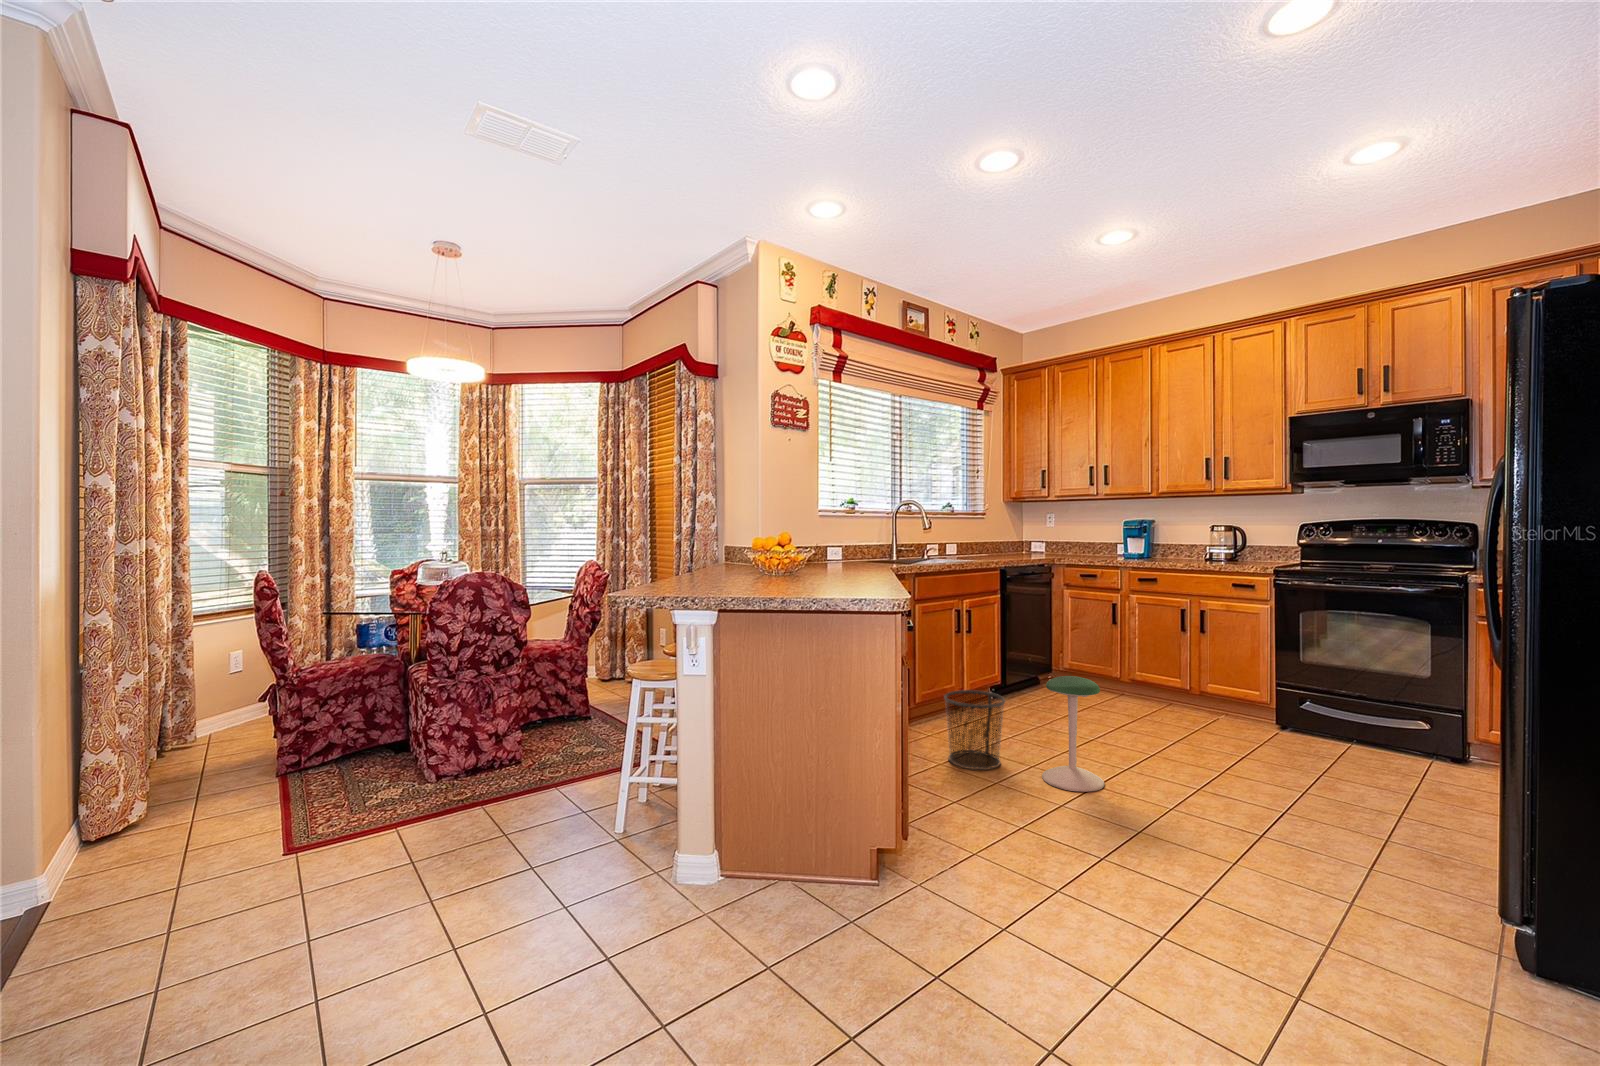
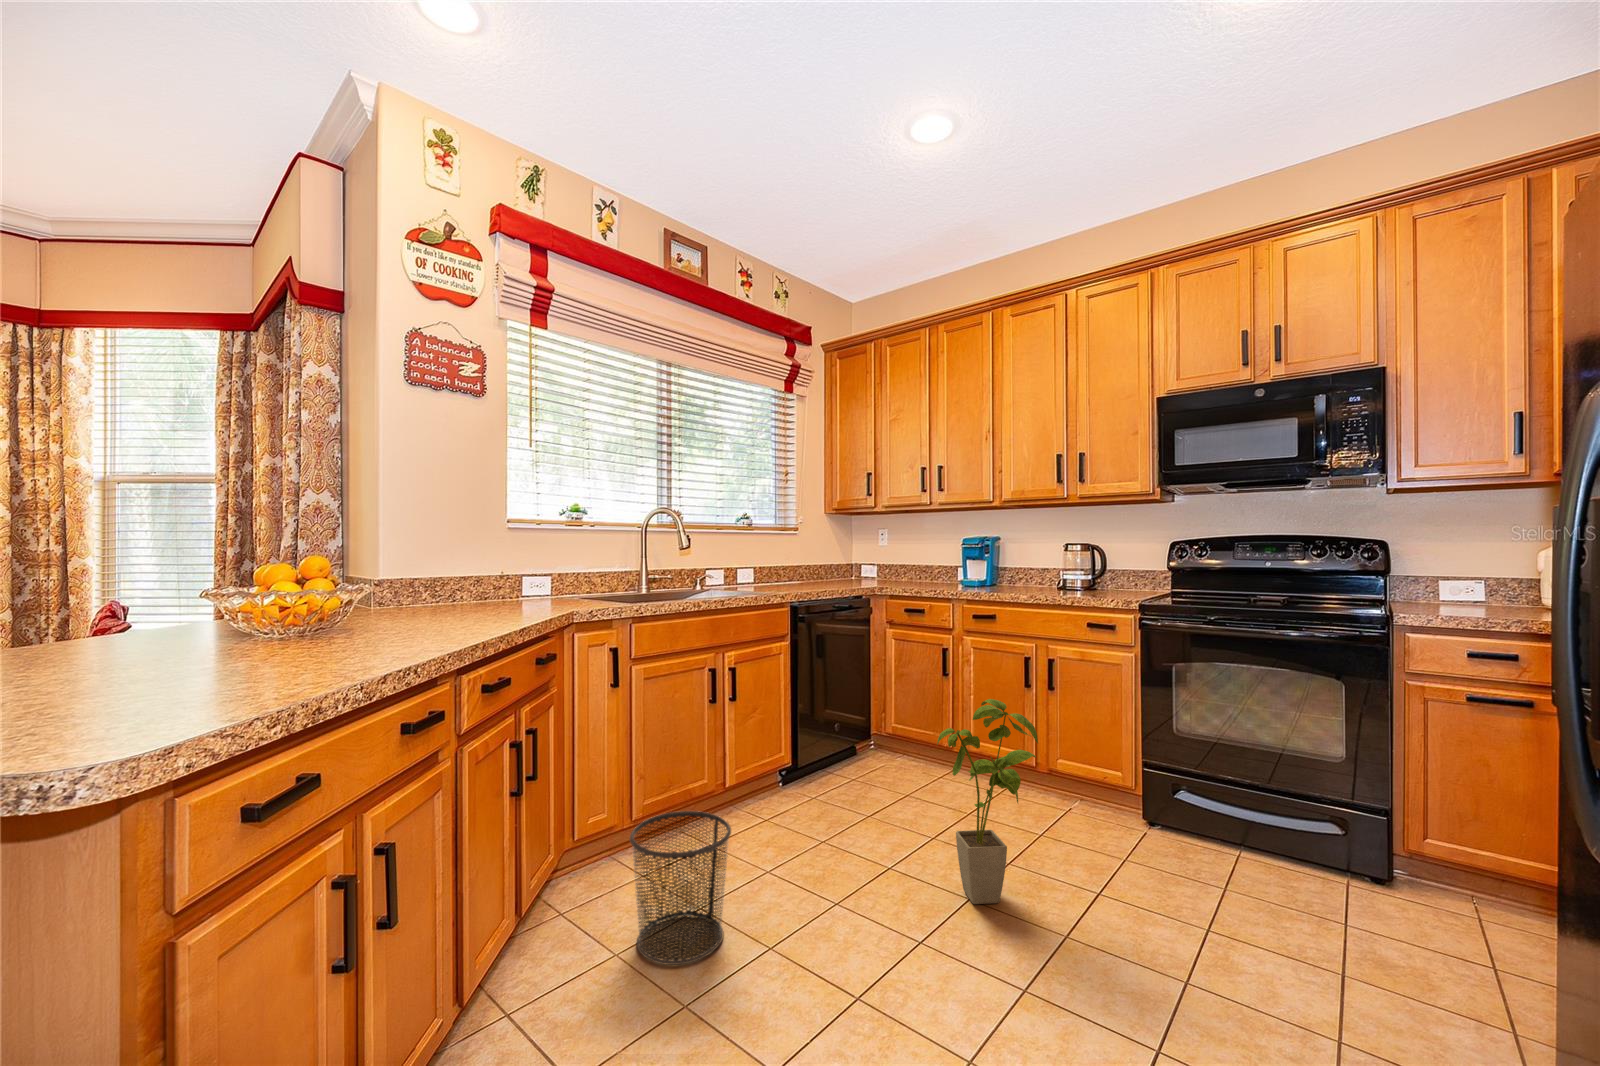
house plant: none [1129,627,1204,757] -> present [937,699,1038,904]
stool: present [1042,676,1104,792] -> none [774,797,874,1018]

